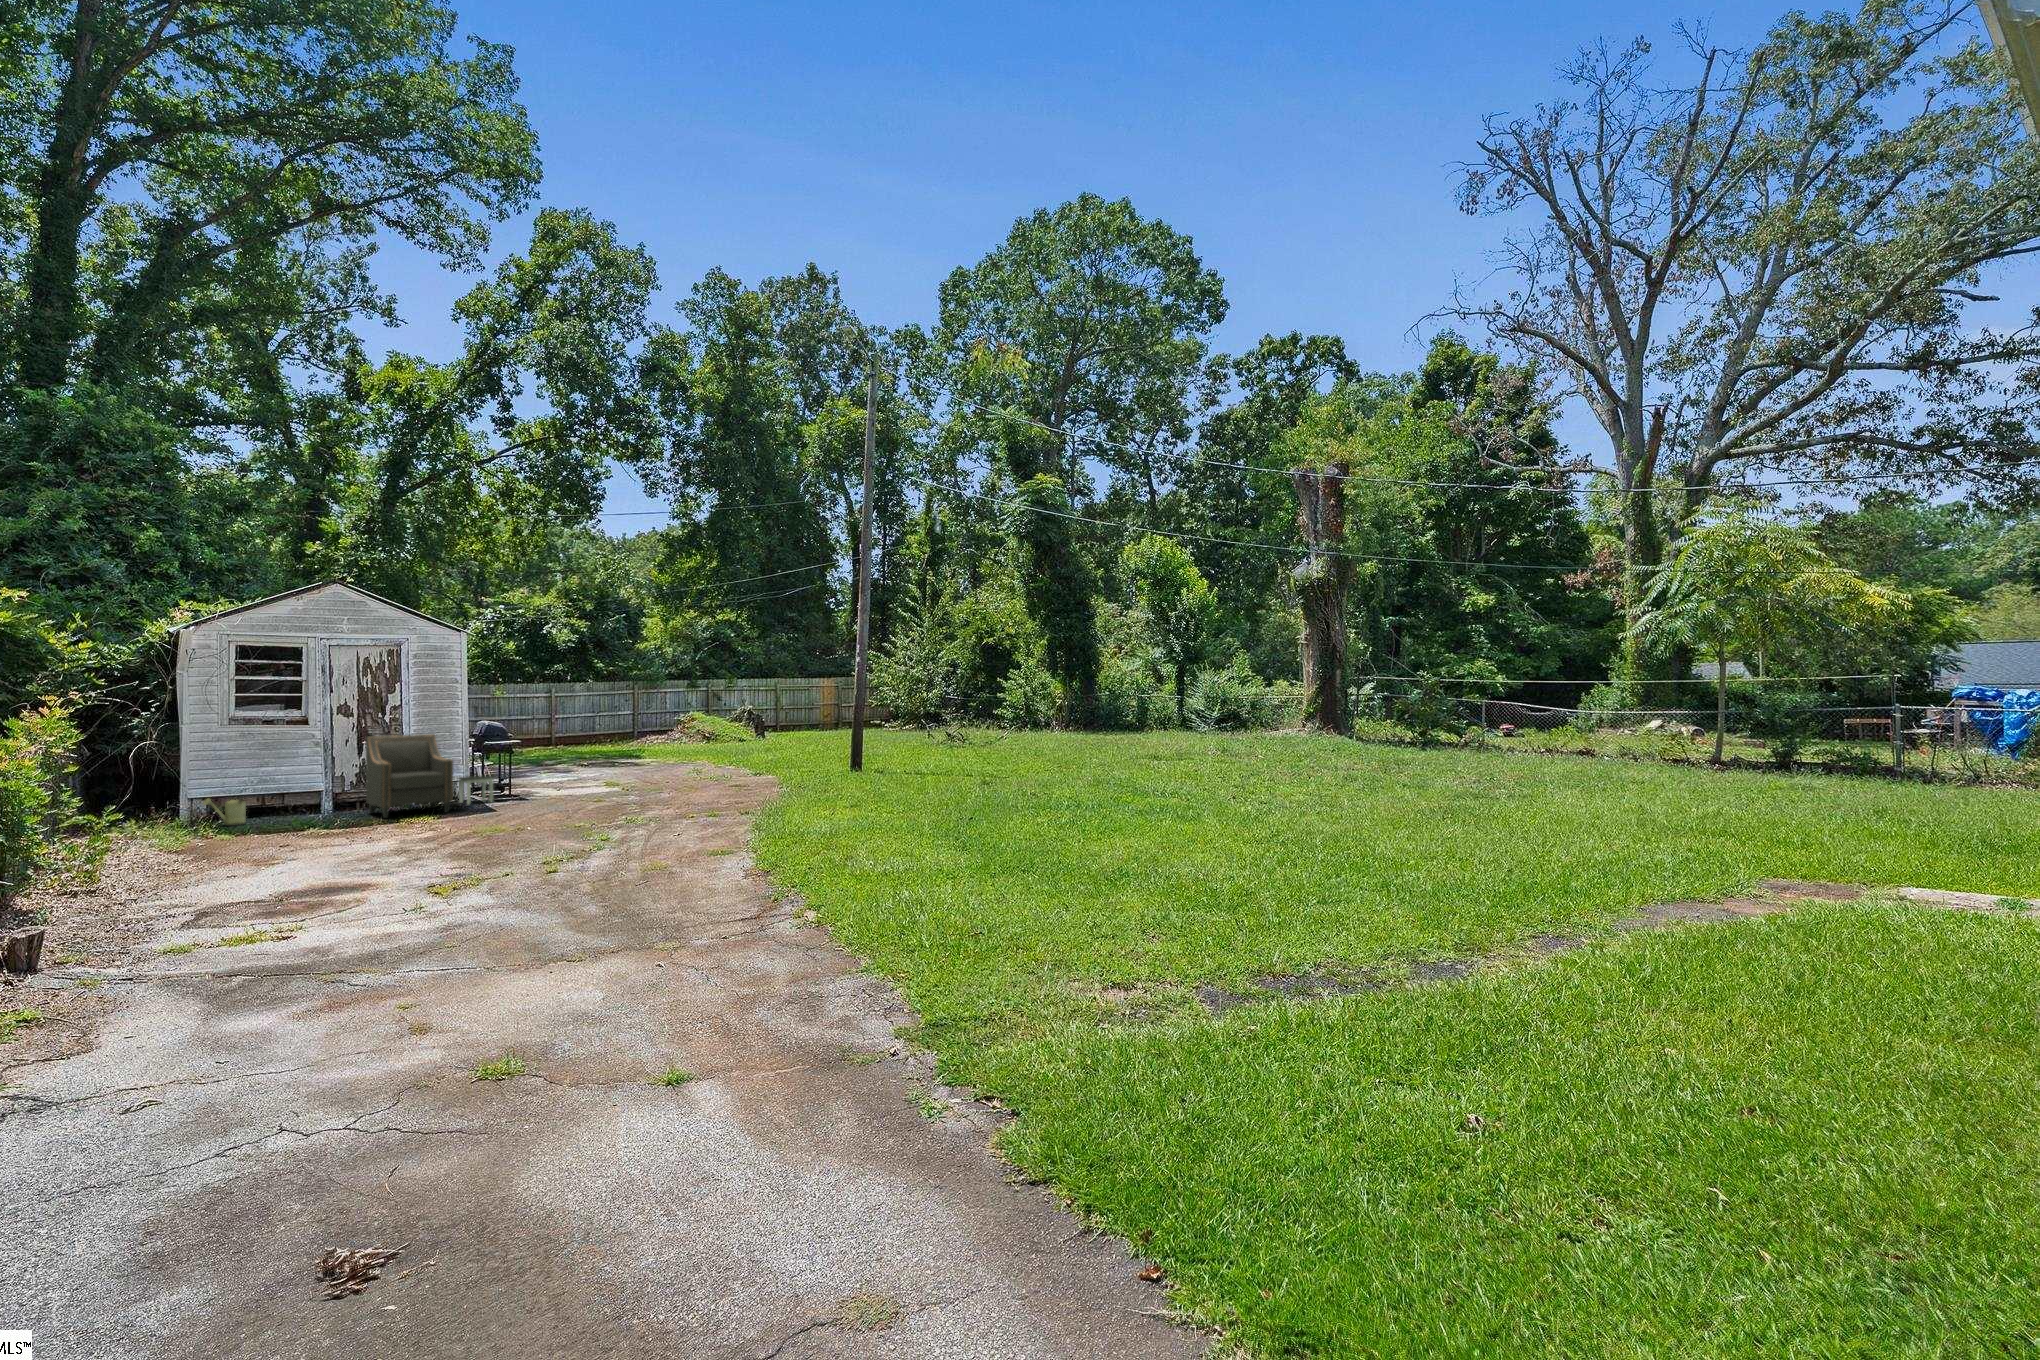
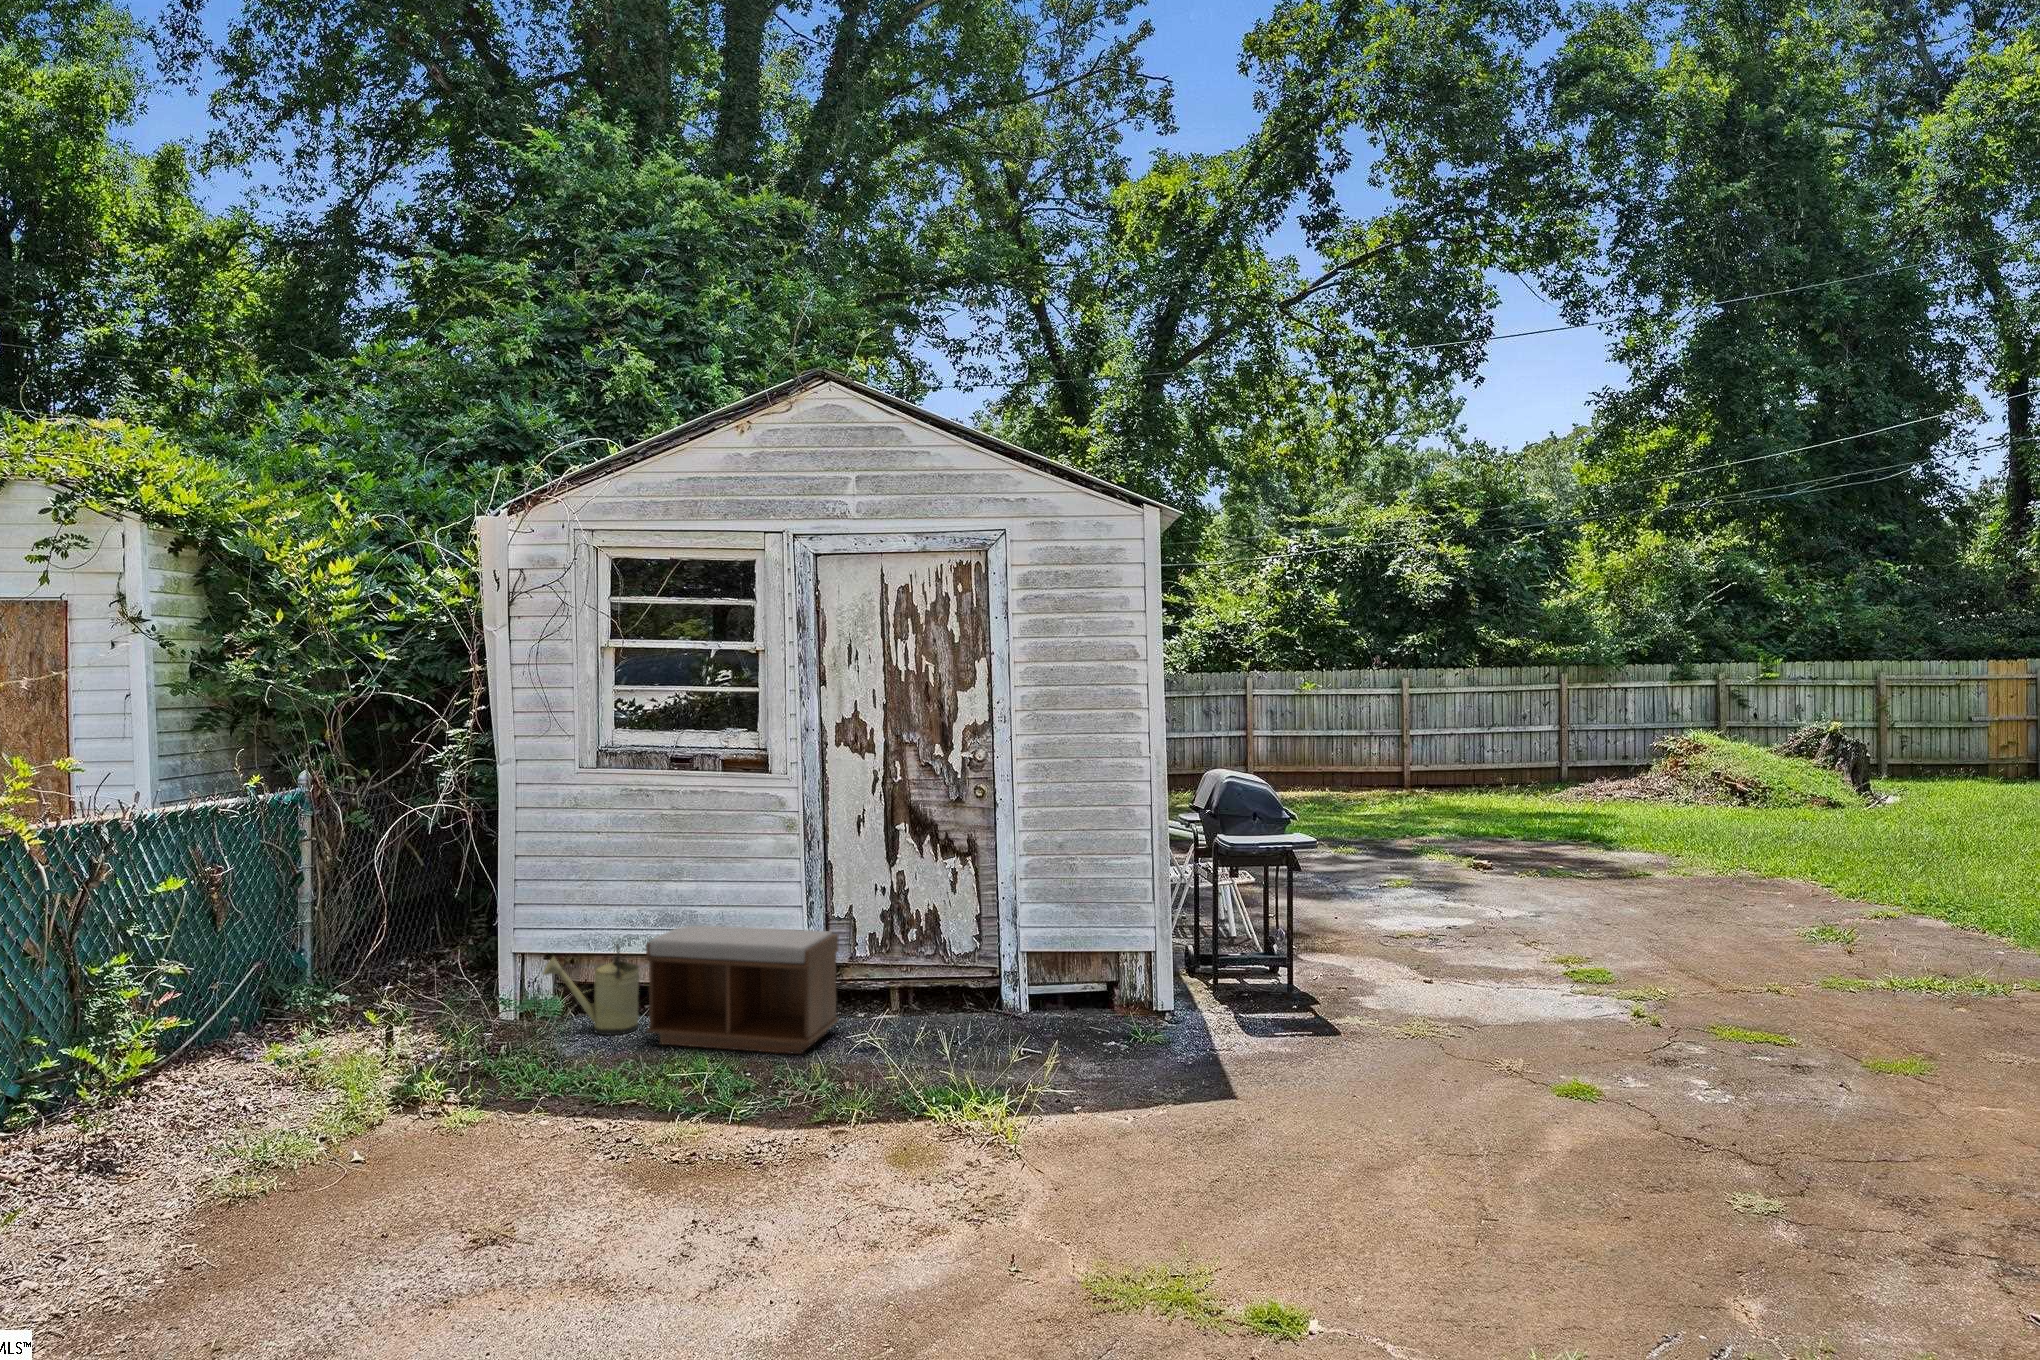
chair: present [366,734,453,818] -> none [888,810,1095,1089]
round table: present [459,775,494,804] -> none [1134,939,1238,1040]
bench: none [261,780,341,824] -> present [646,925,839,1054]

